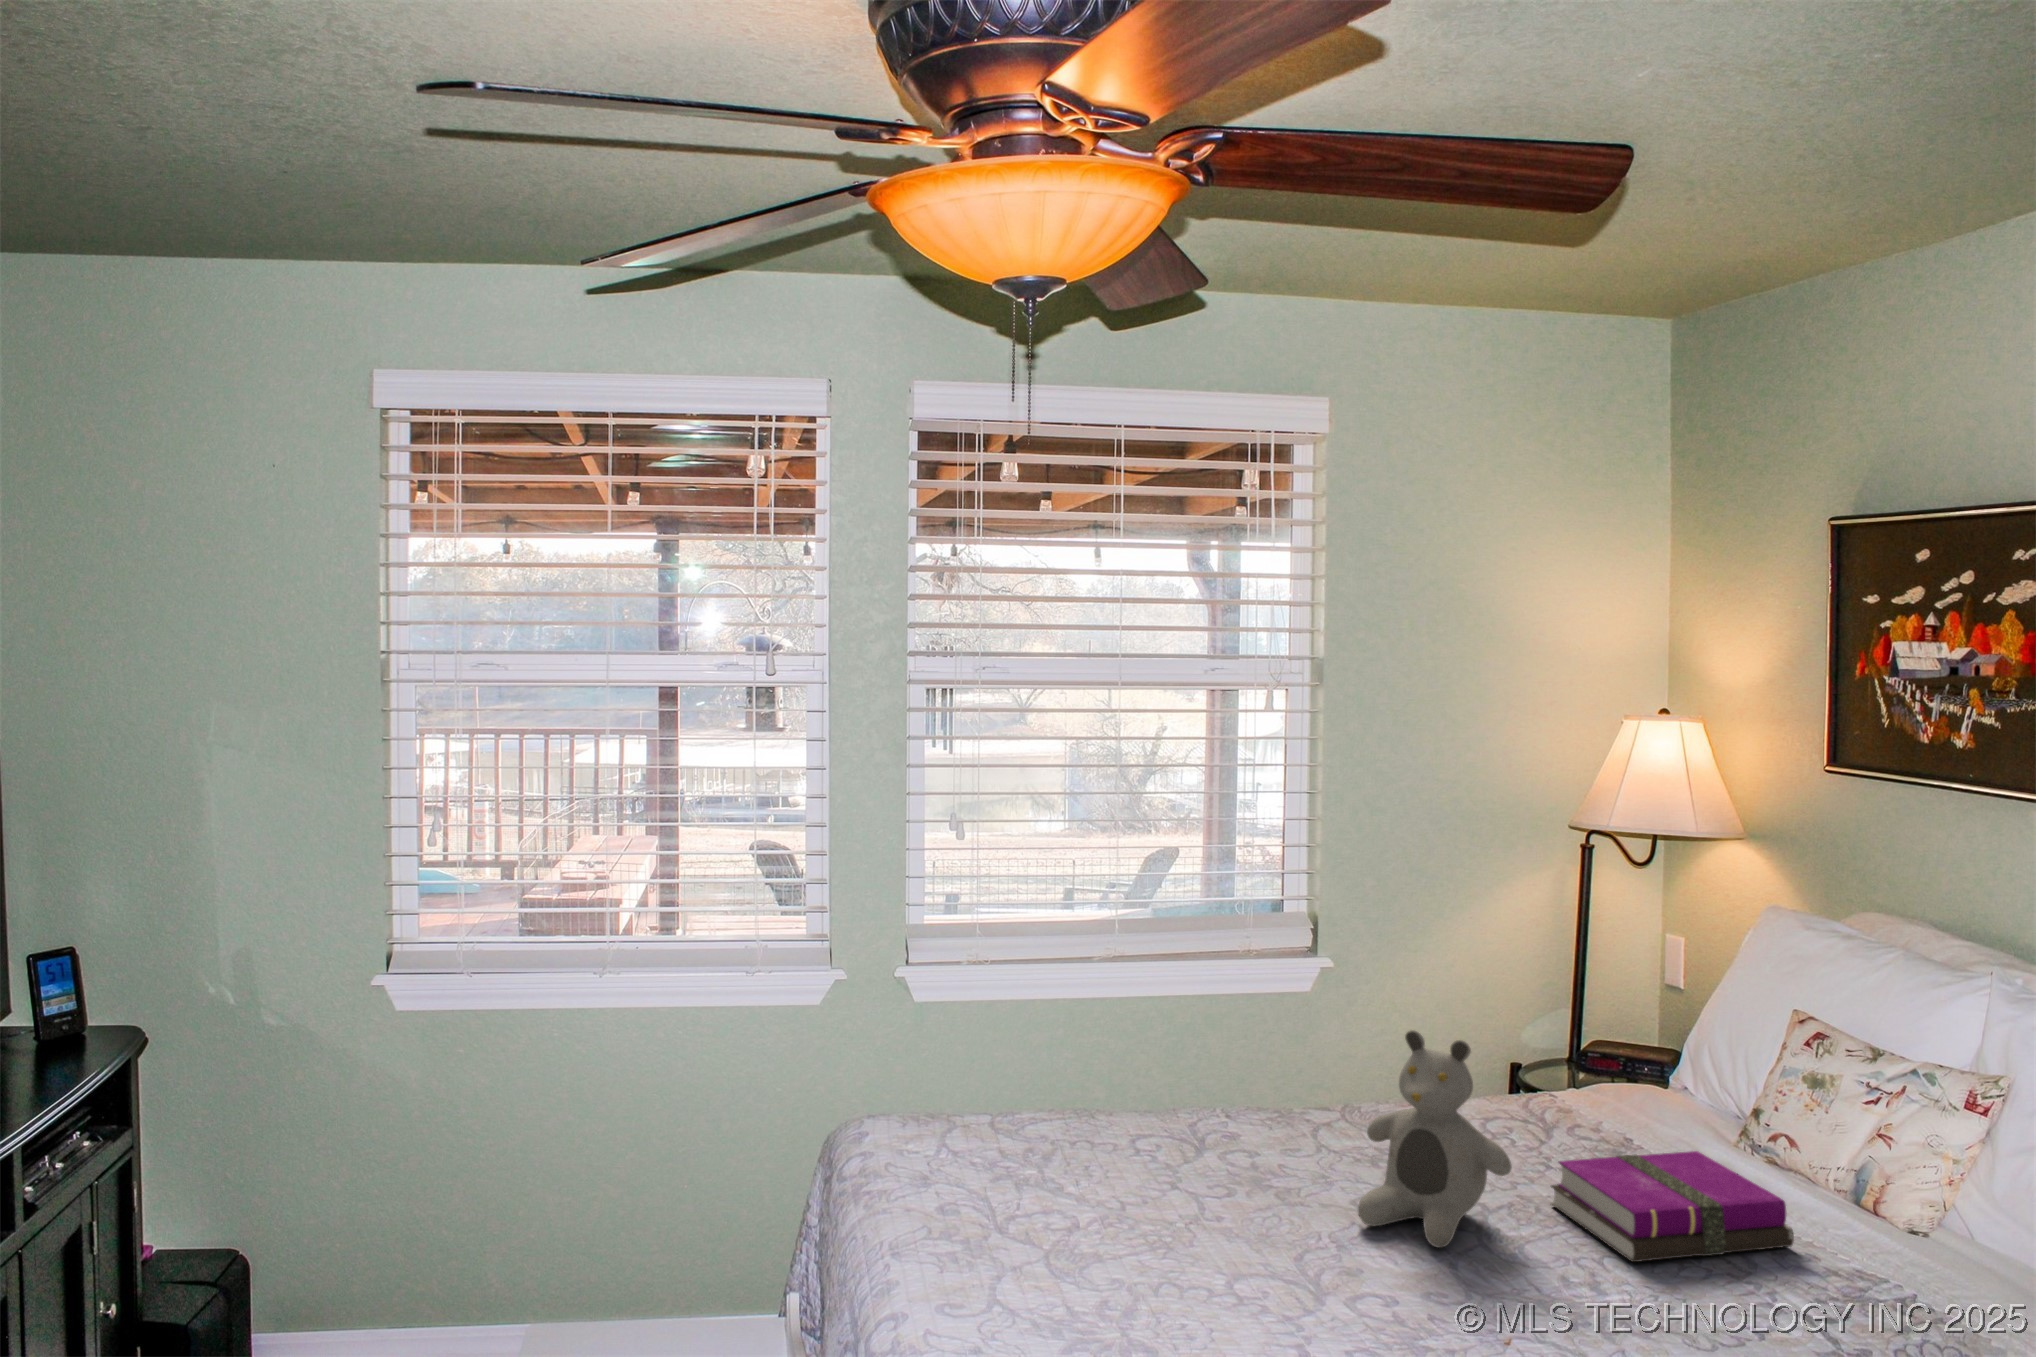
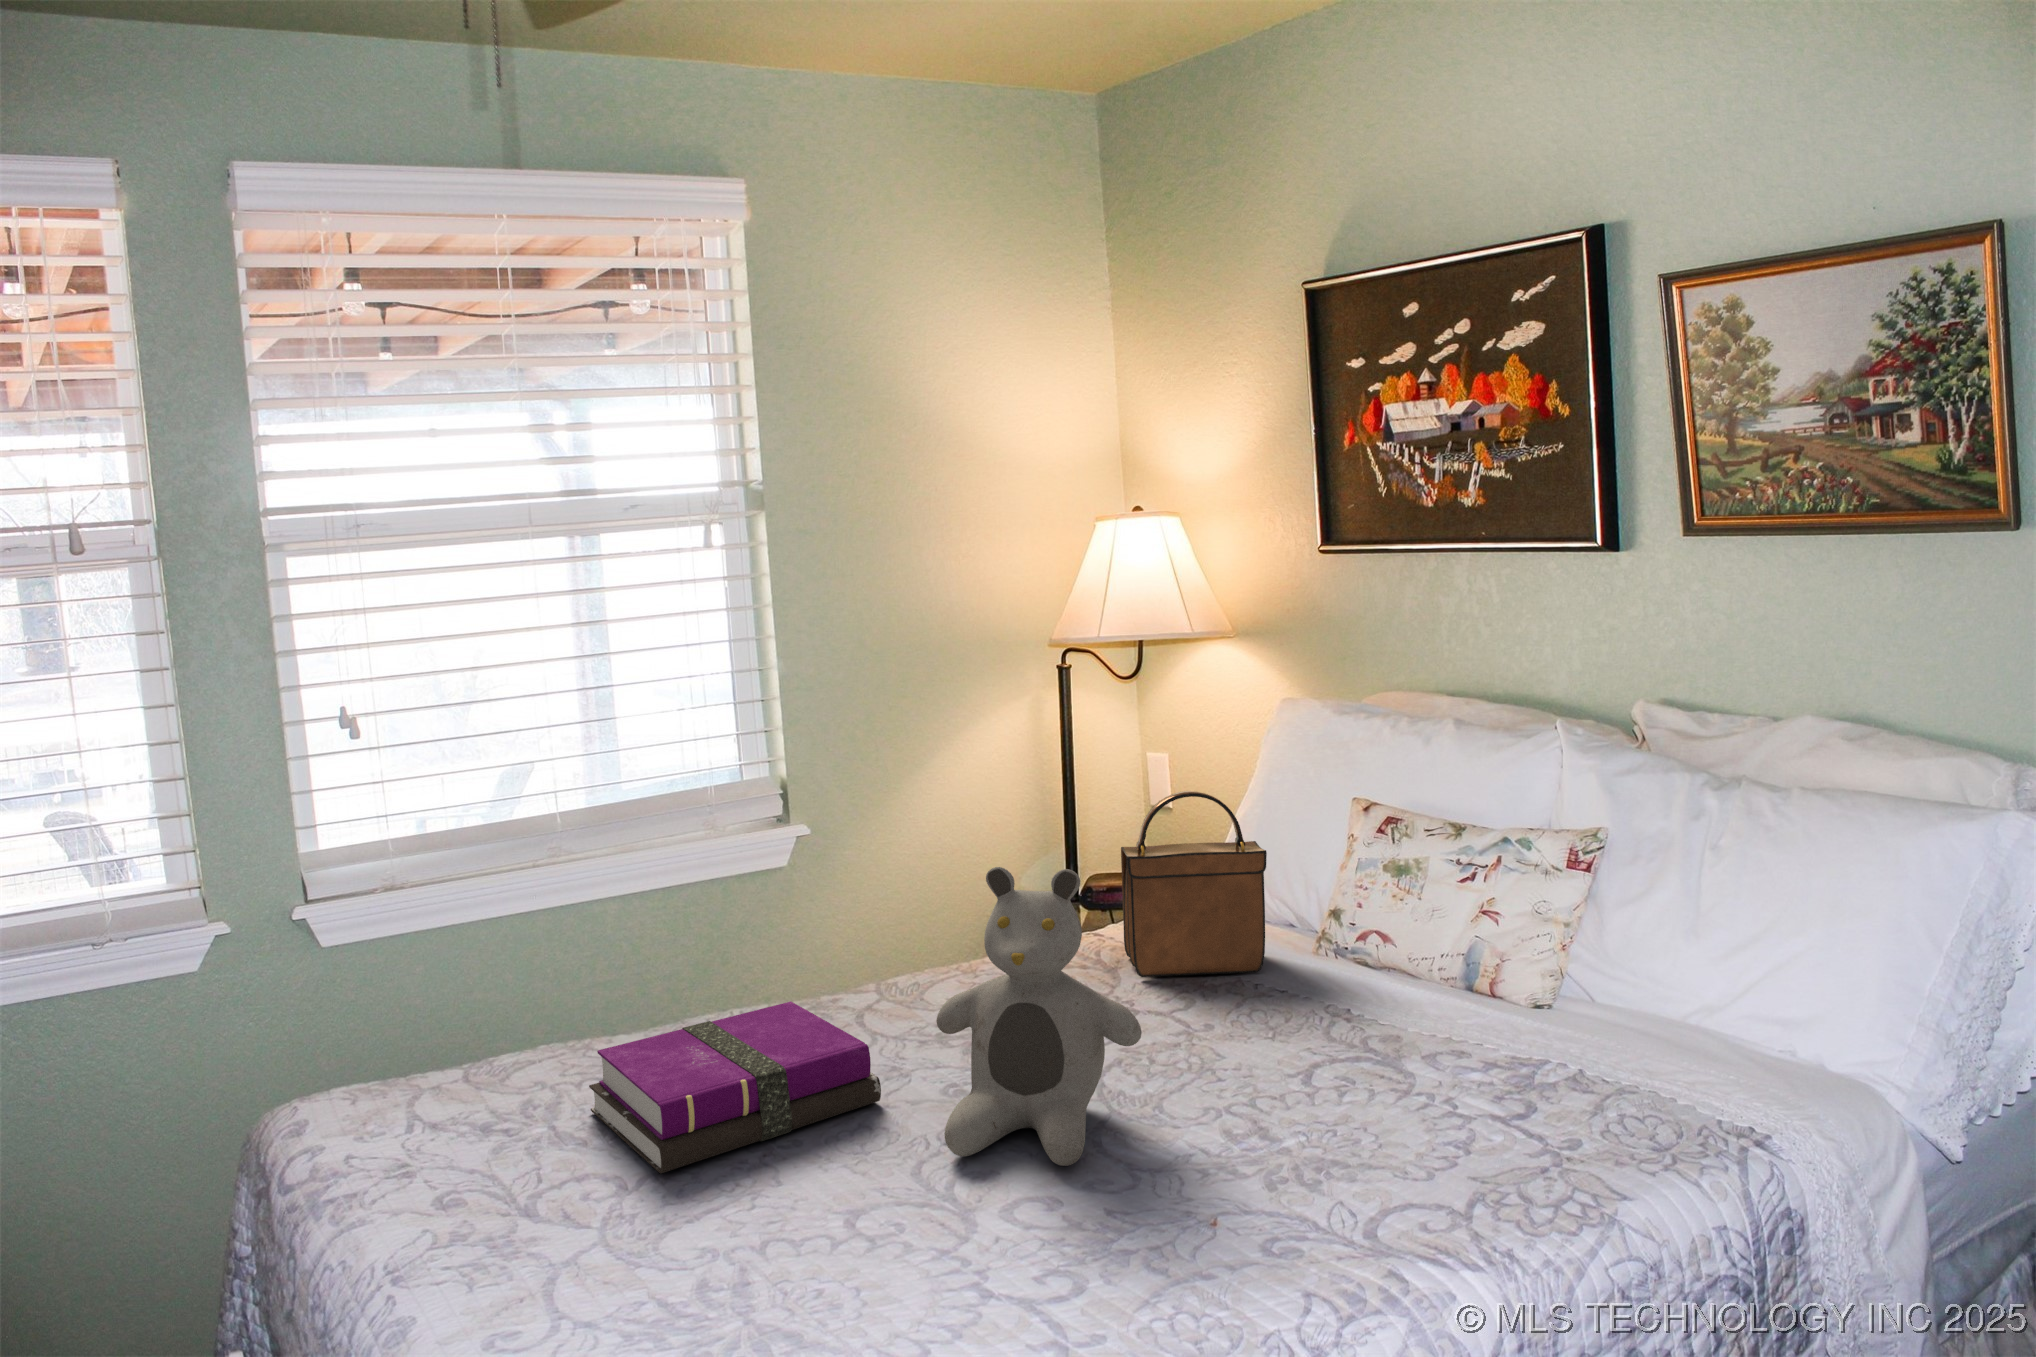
handbag: none [1561,986,1688,1148] -> present [1121,791,1267,977]
notebook: present [1551,1151,1794,1262] -> present [589,1001,881,1173]

